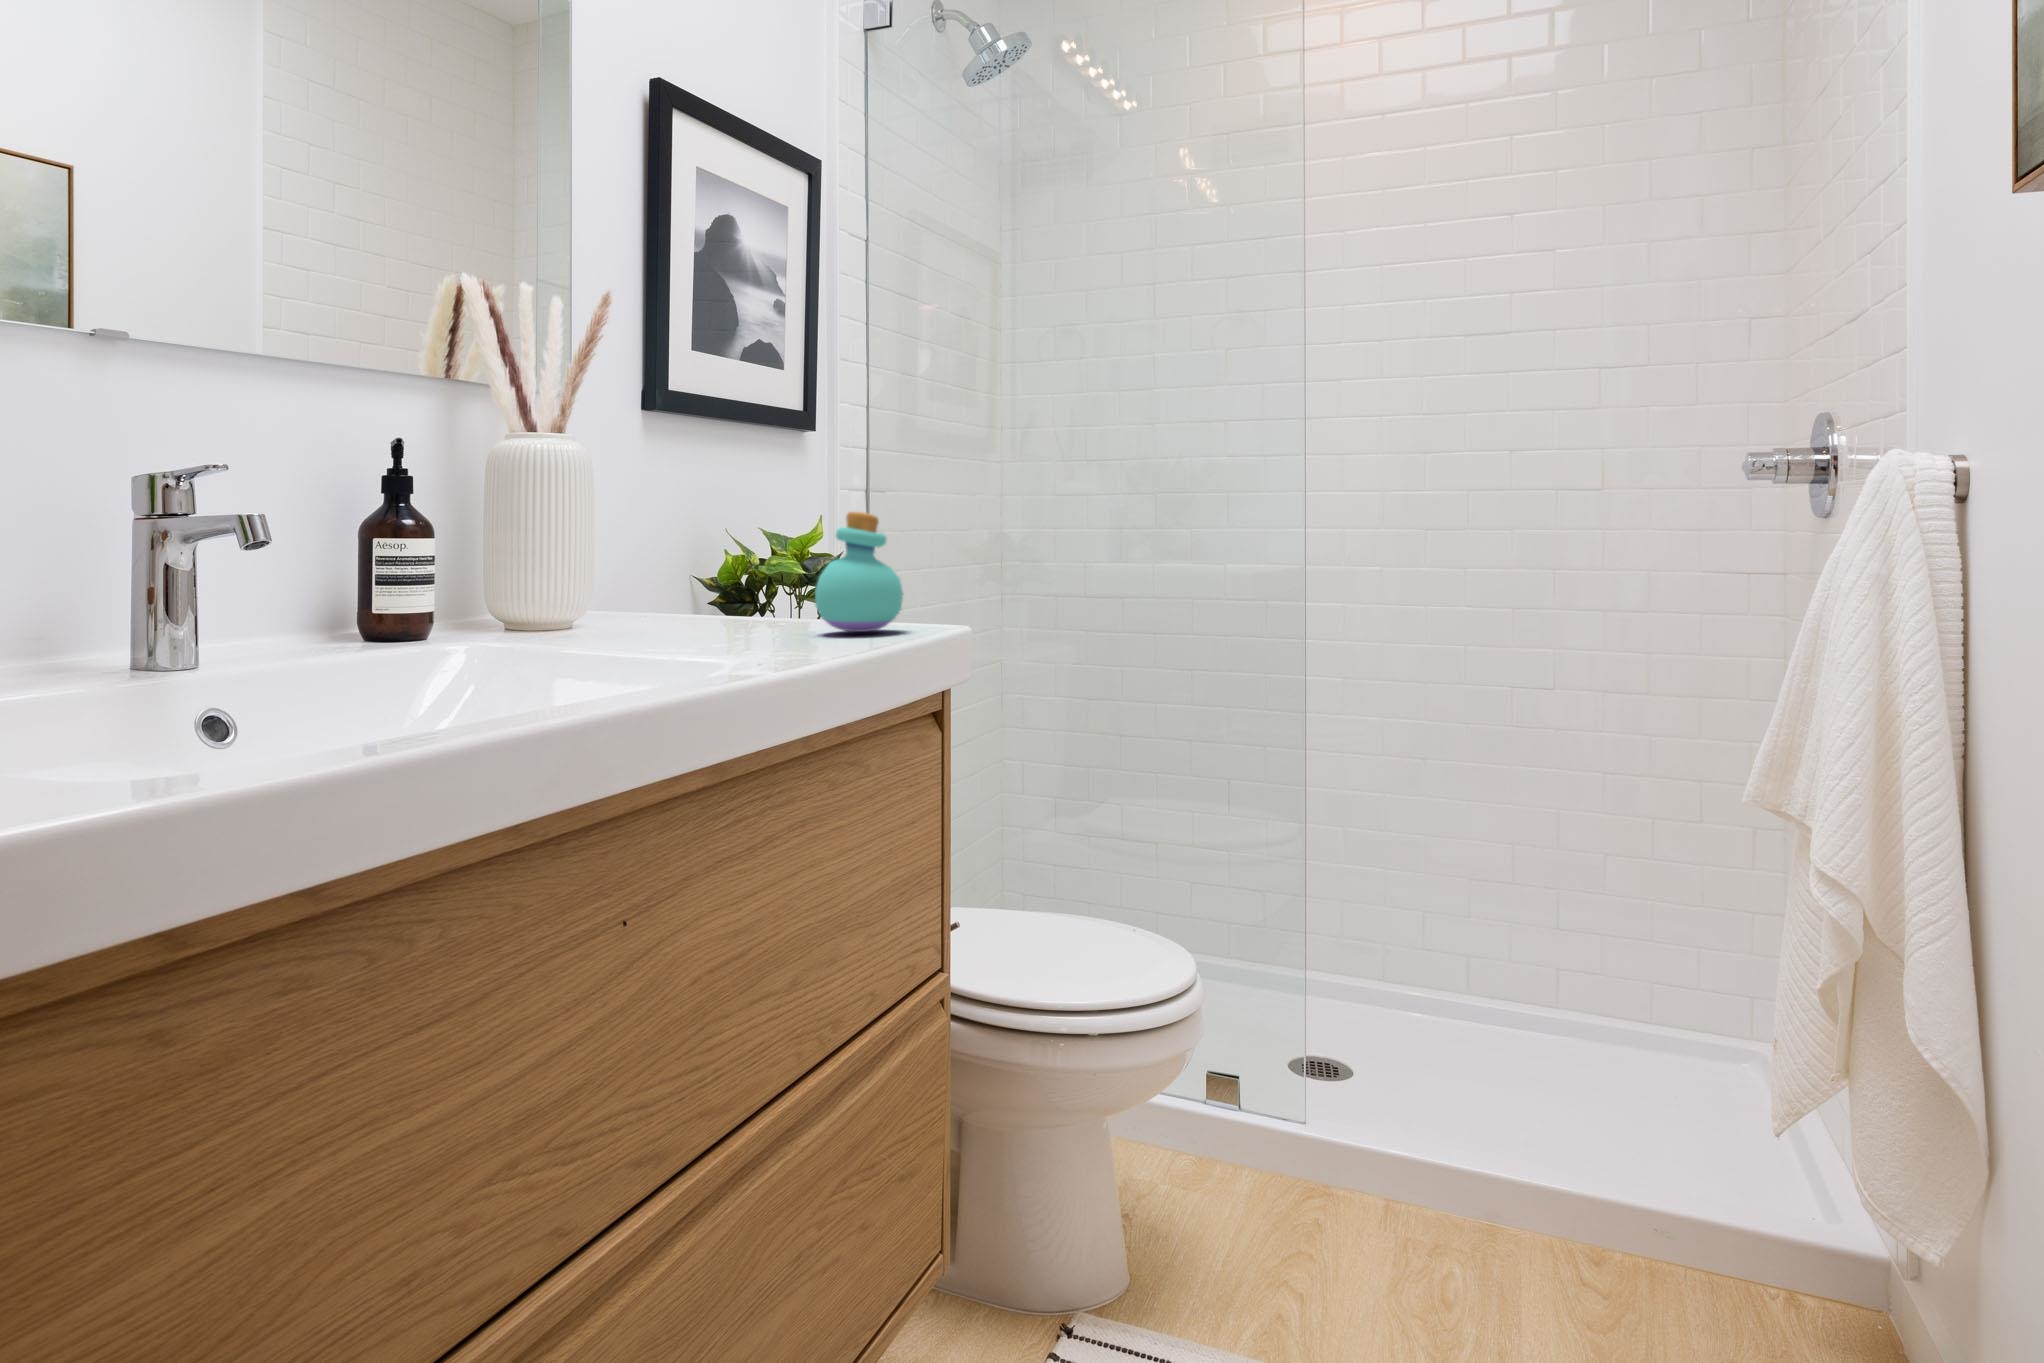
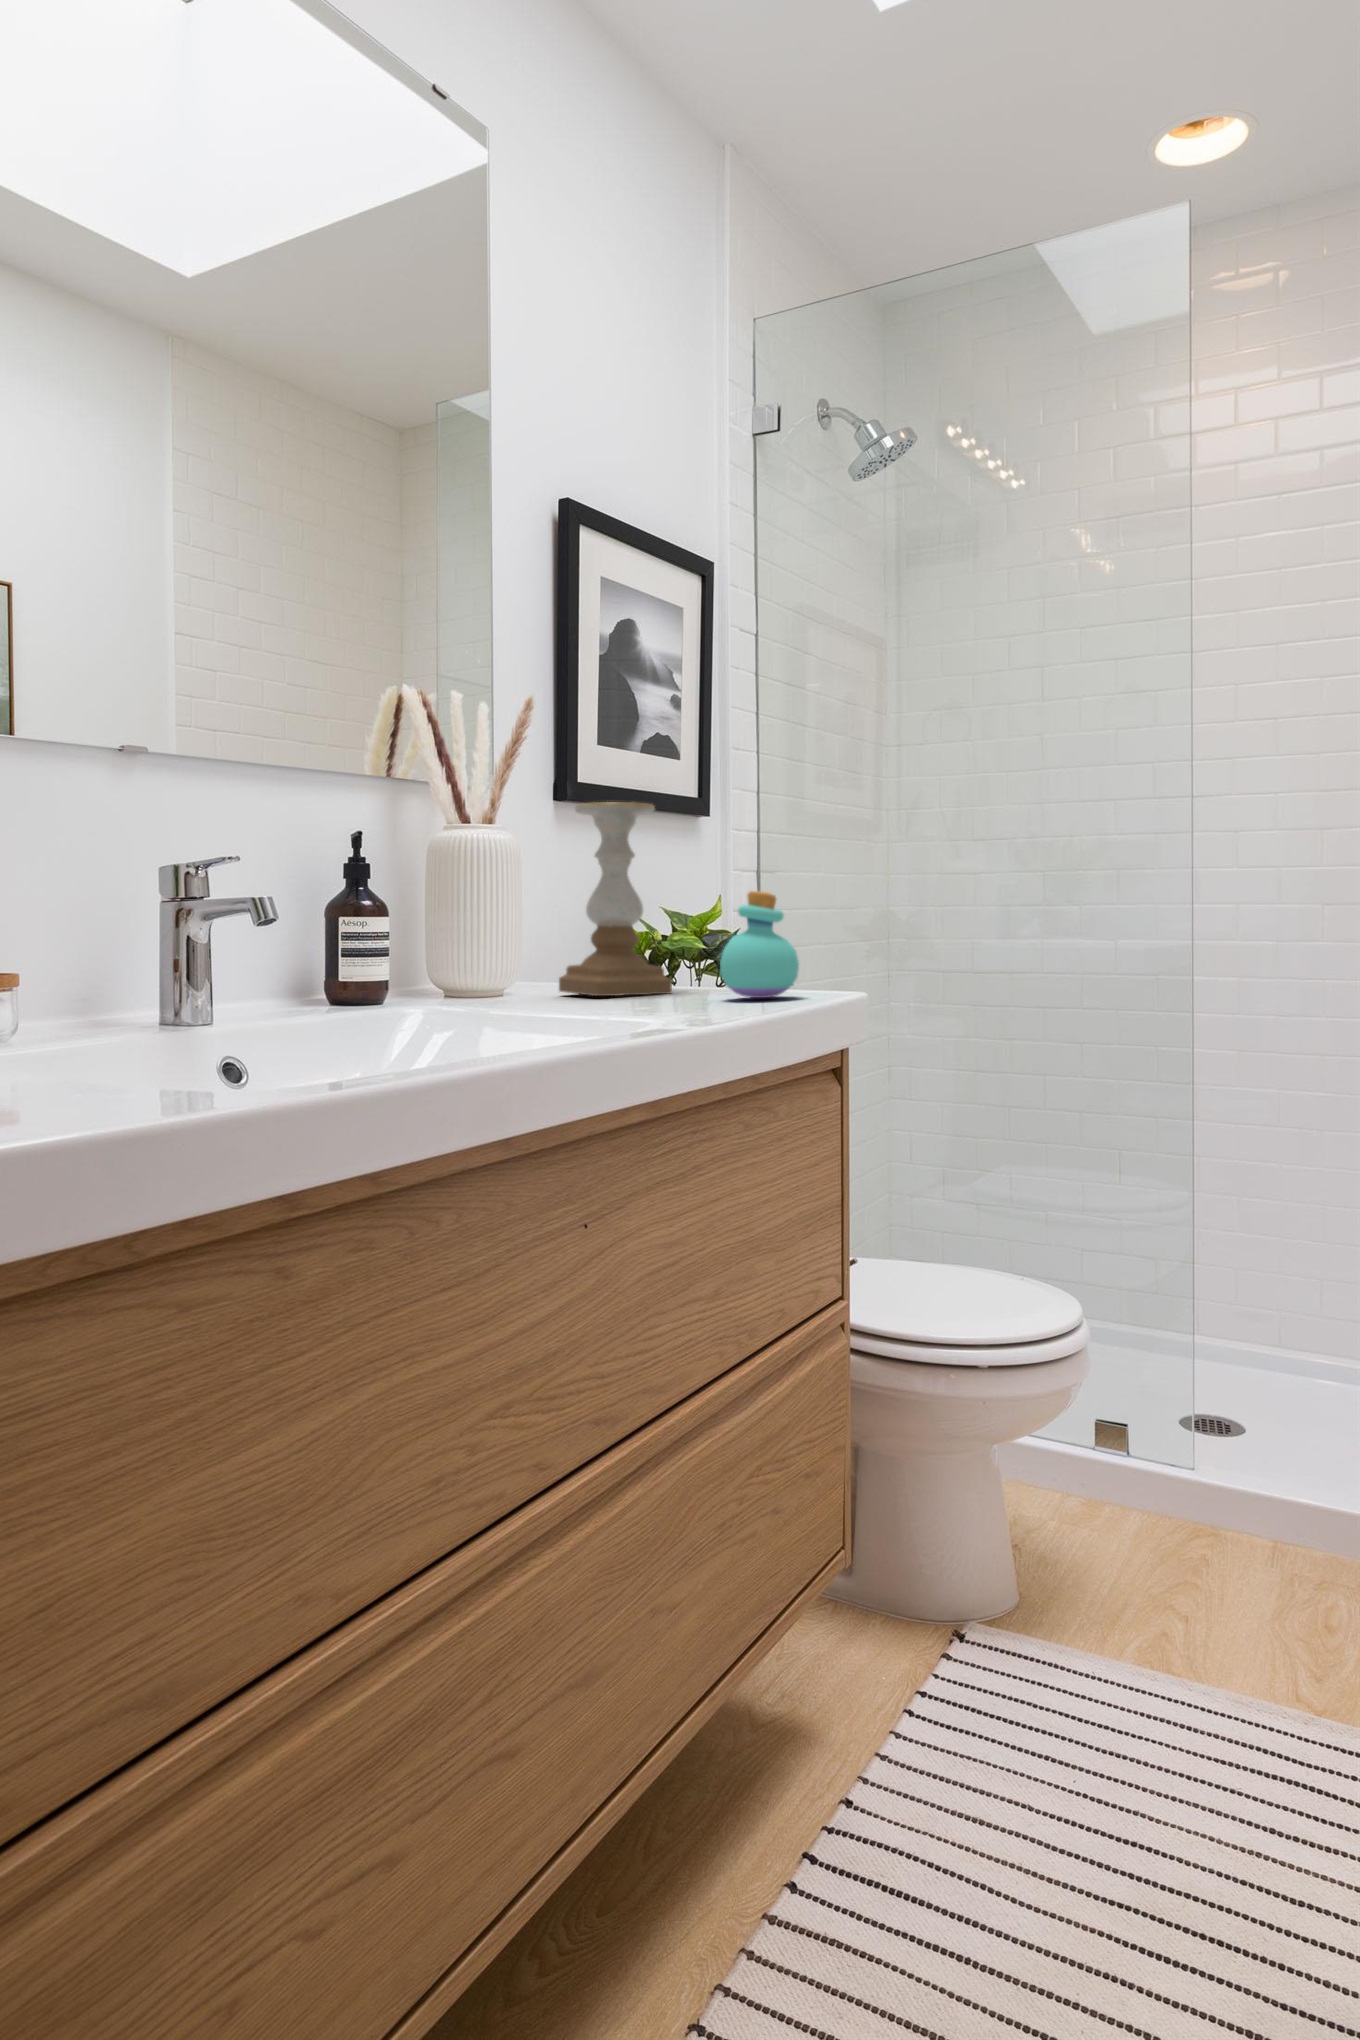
candle holder: none [638,410,764,628] -> present [559,802,672,996]

